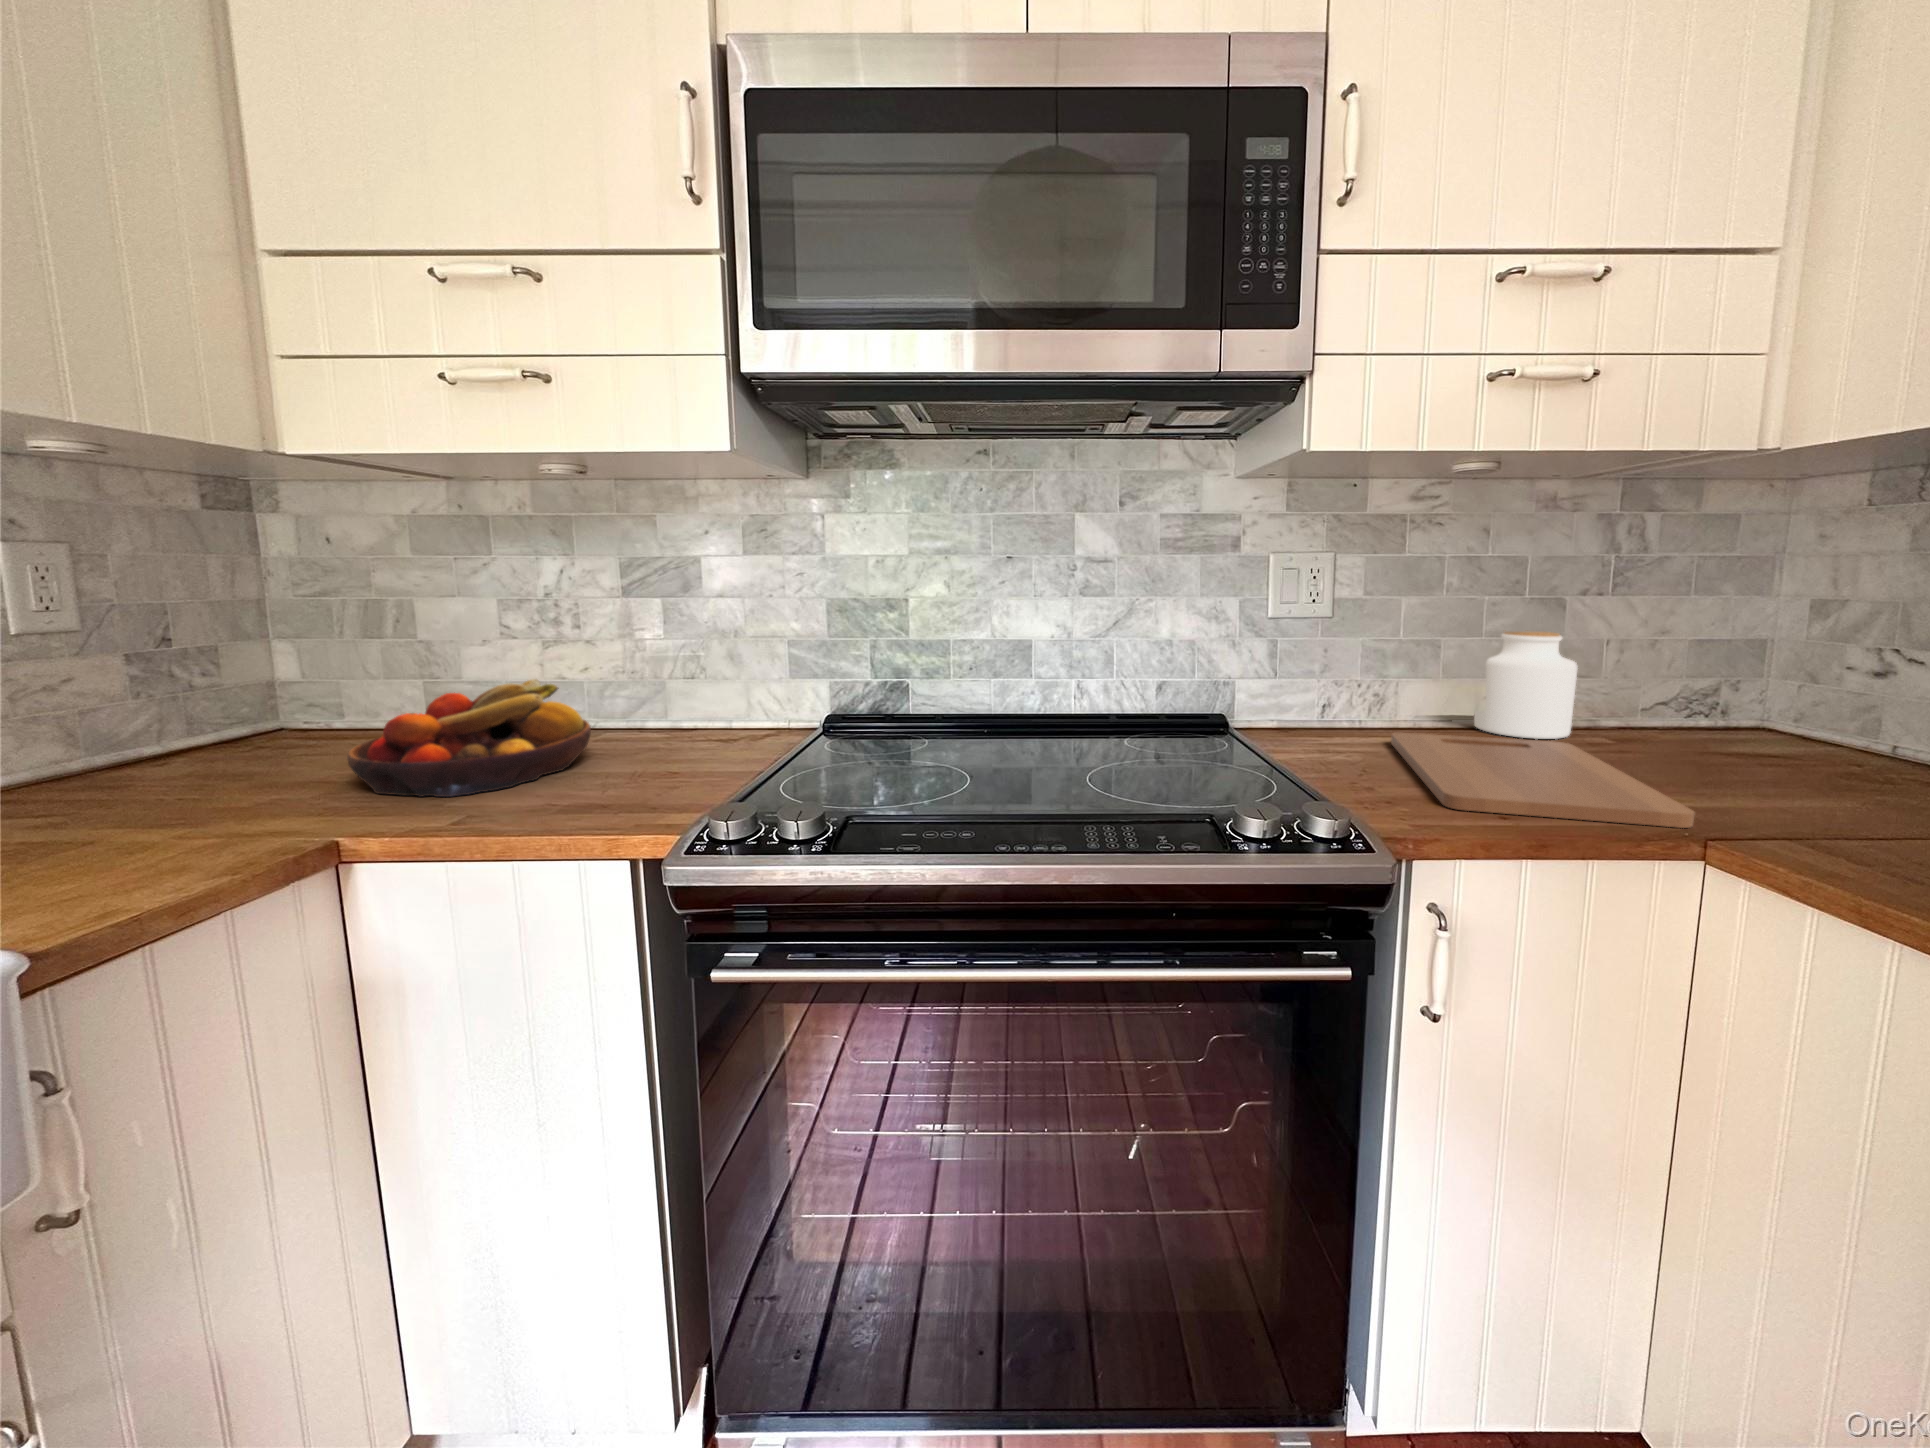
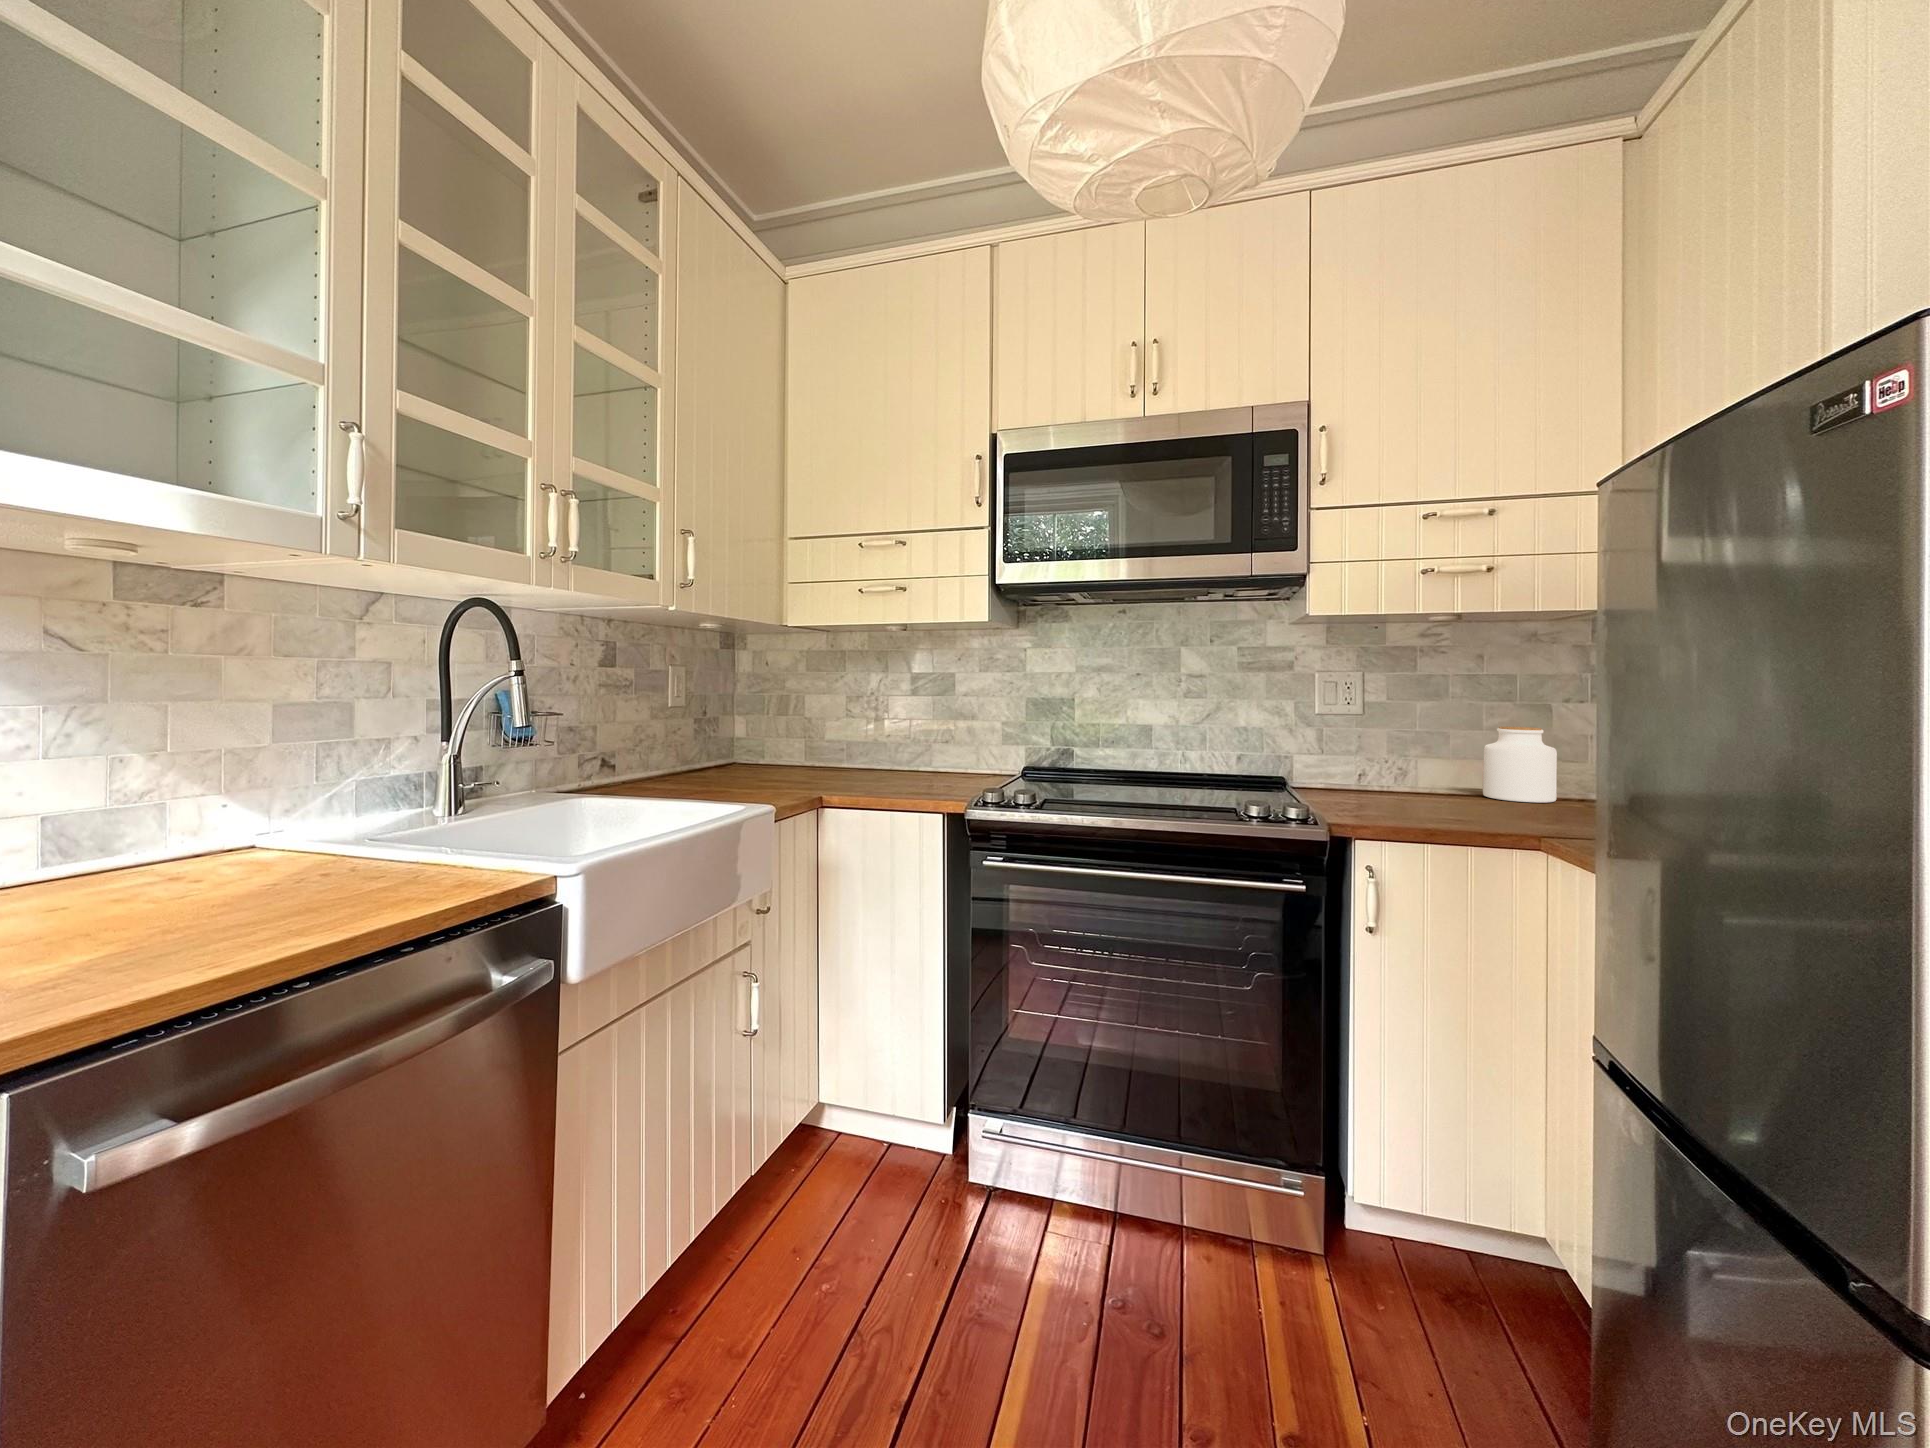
fruit bowl: present [347,679,591,797] -> none [807,736,907,786]
cutting board: present [1391,733,1694,828] -> none [1387,791,1540,832]

